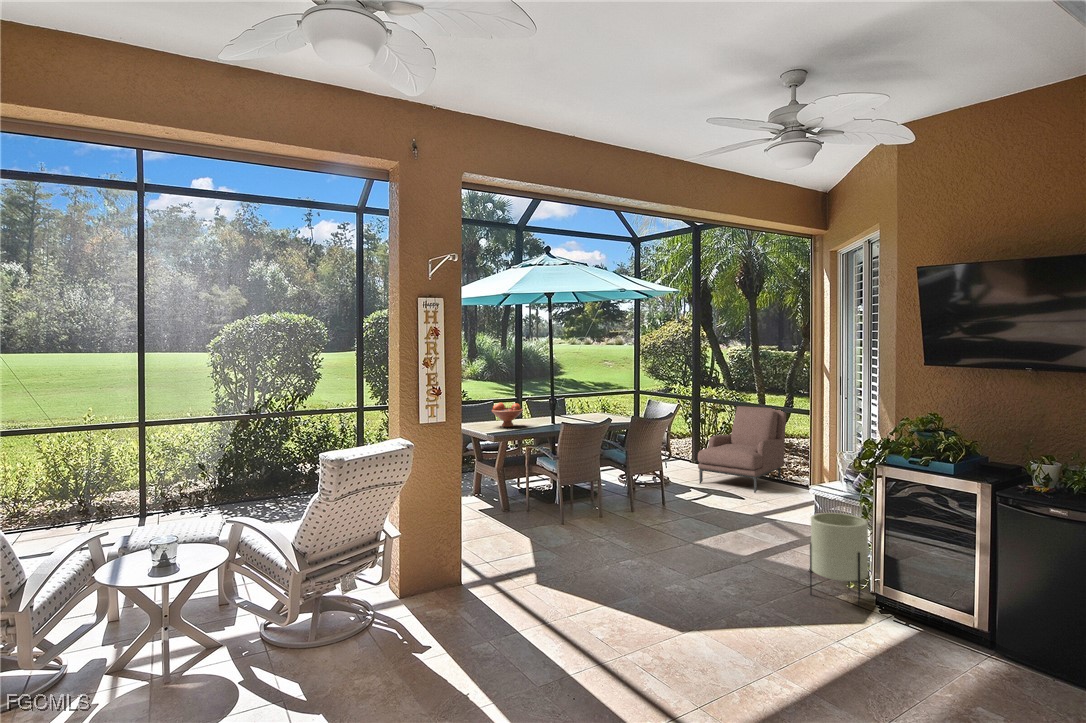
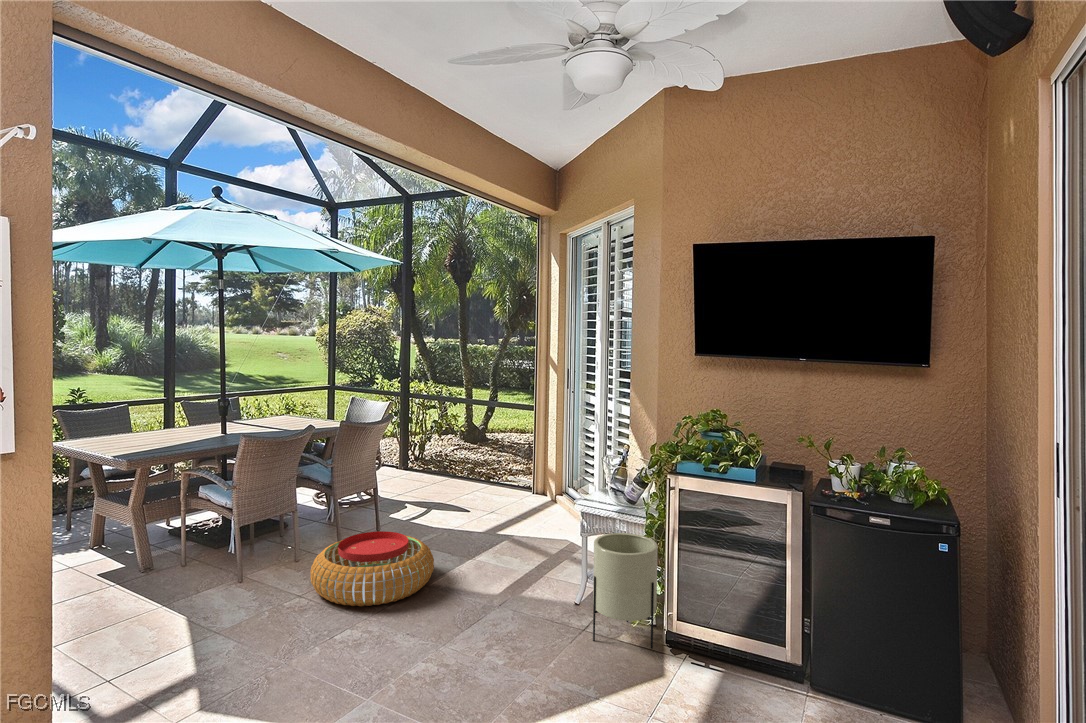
fruit bowl: present [492,402,523,427] -> none [120,409,176,444]
armchair: present [698,406,786,493] -> none [409,404,499,499]
pouf: none [607,501,697,550] -> present [310,531,434,606]

